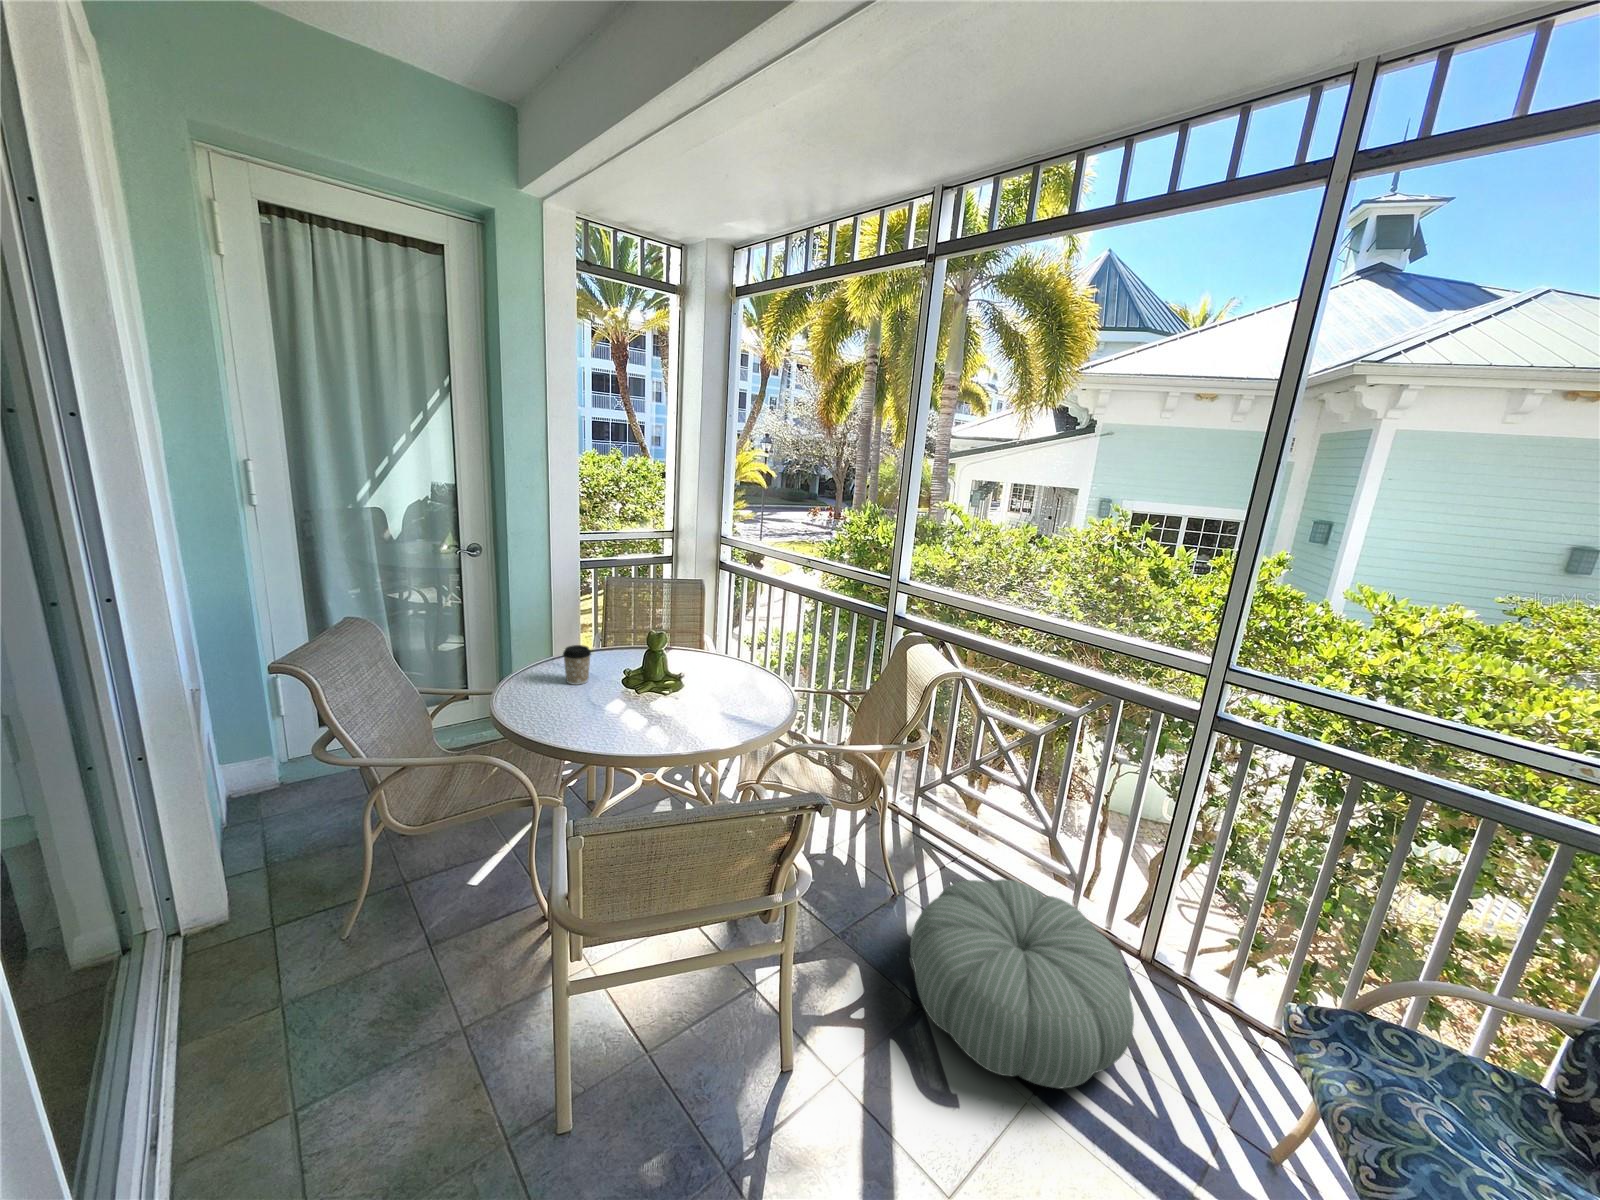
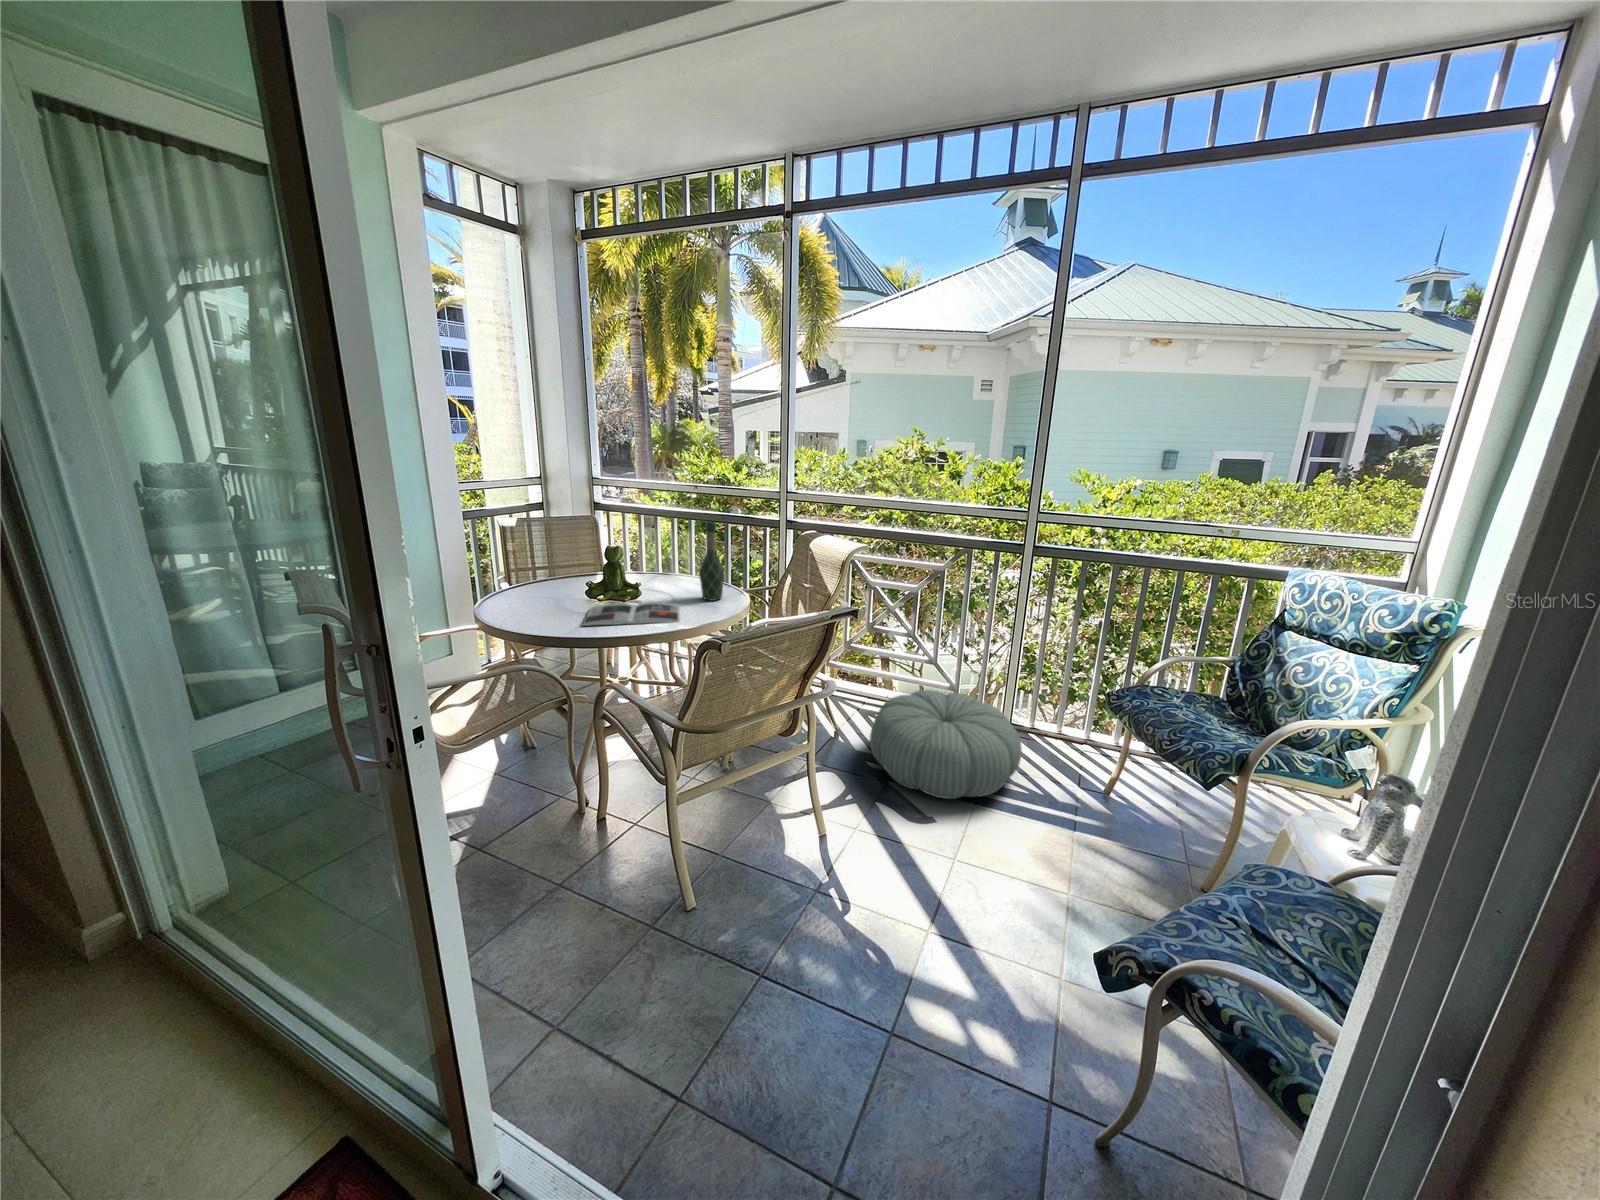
wine bottle: none [725,619,755,713] -> present [699,521,724,601]
coffee cup: present [563,645,591,685] -> none [536,569,563,605]
magazine: none [568,697,695,739] -> present [583,602,680,626]

